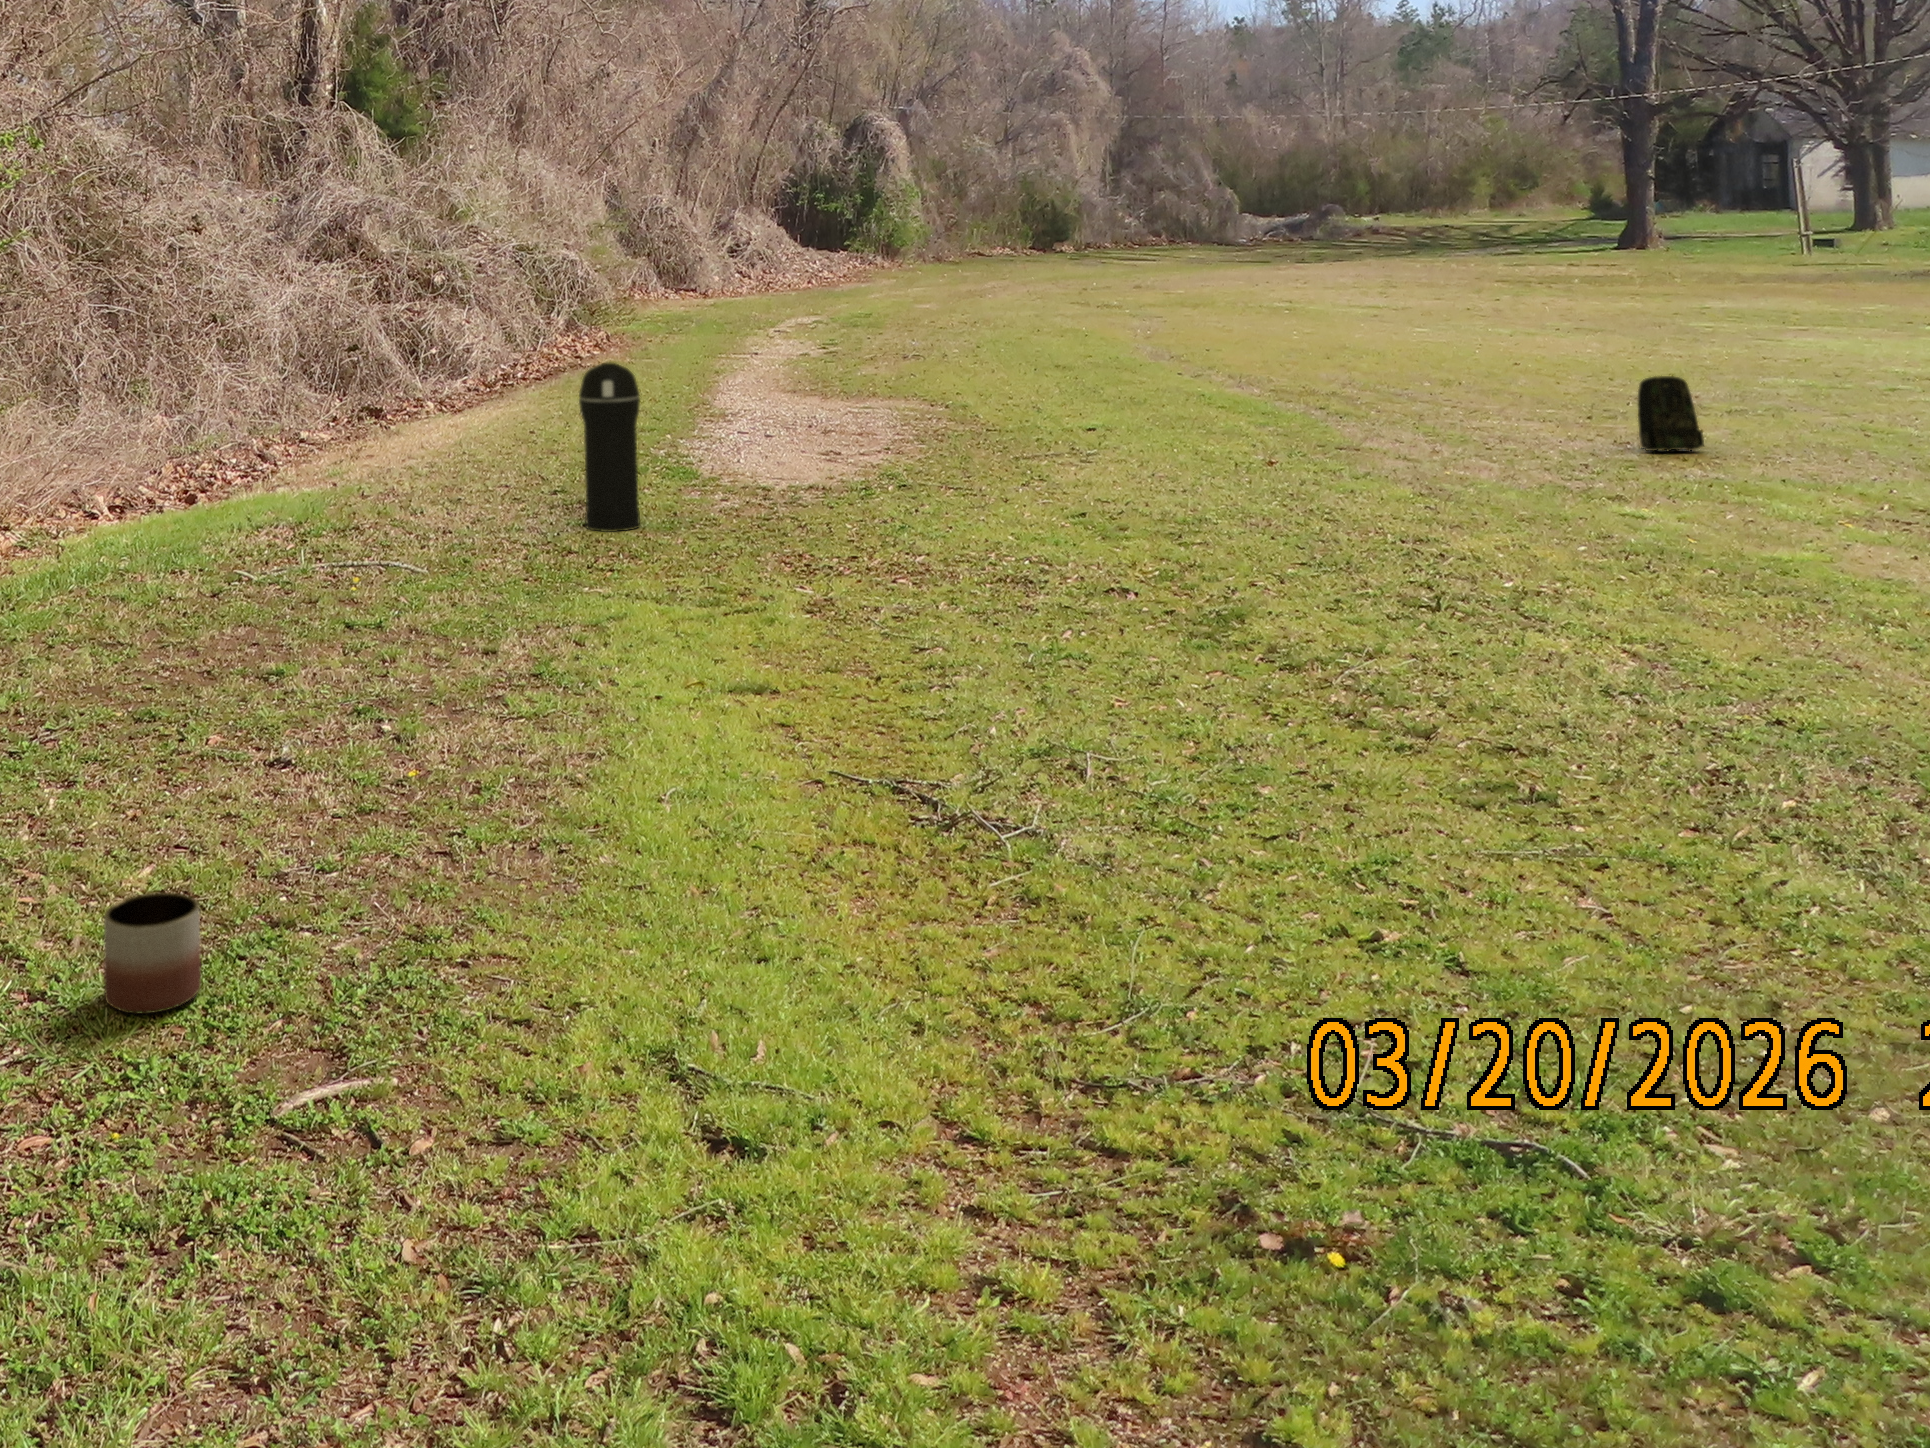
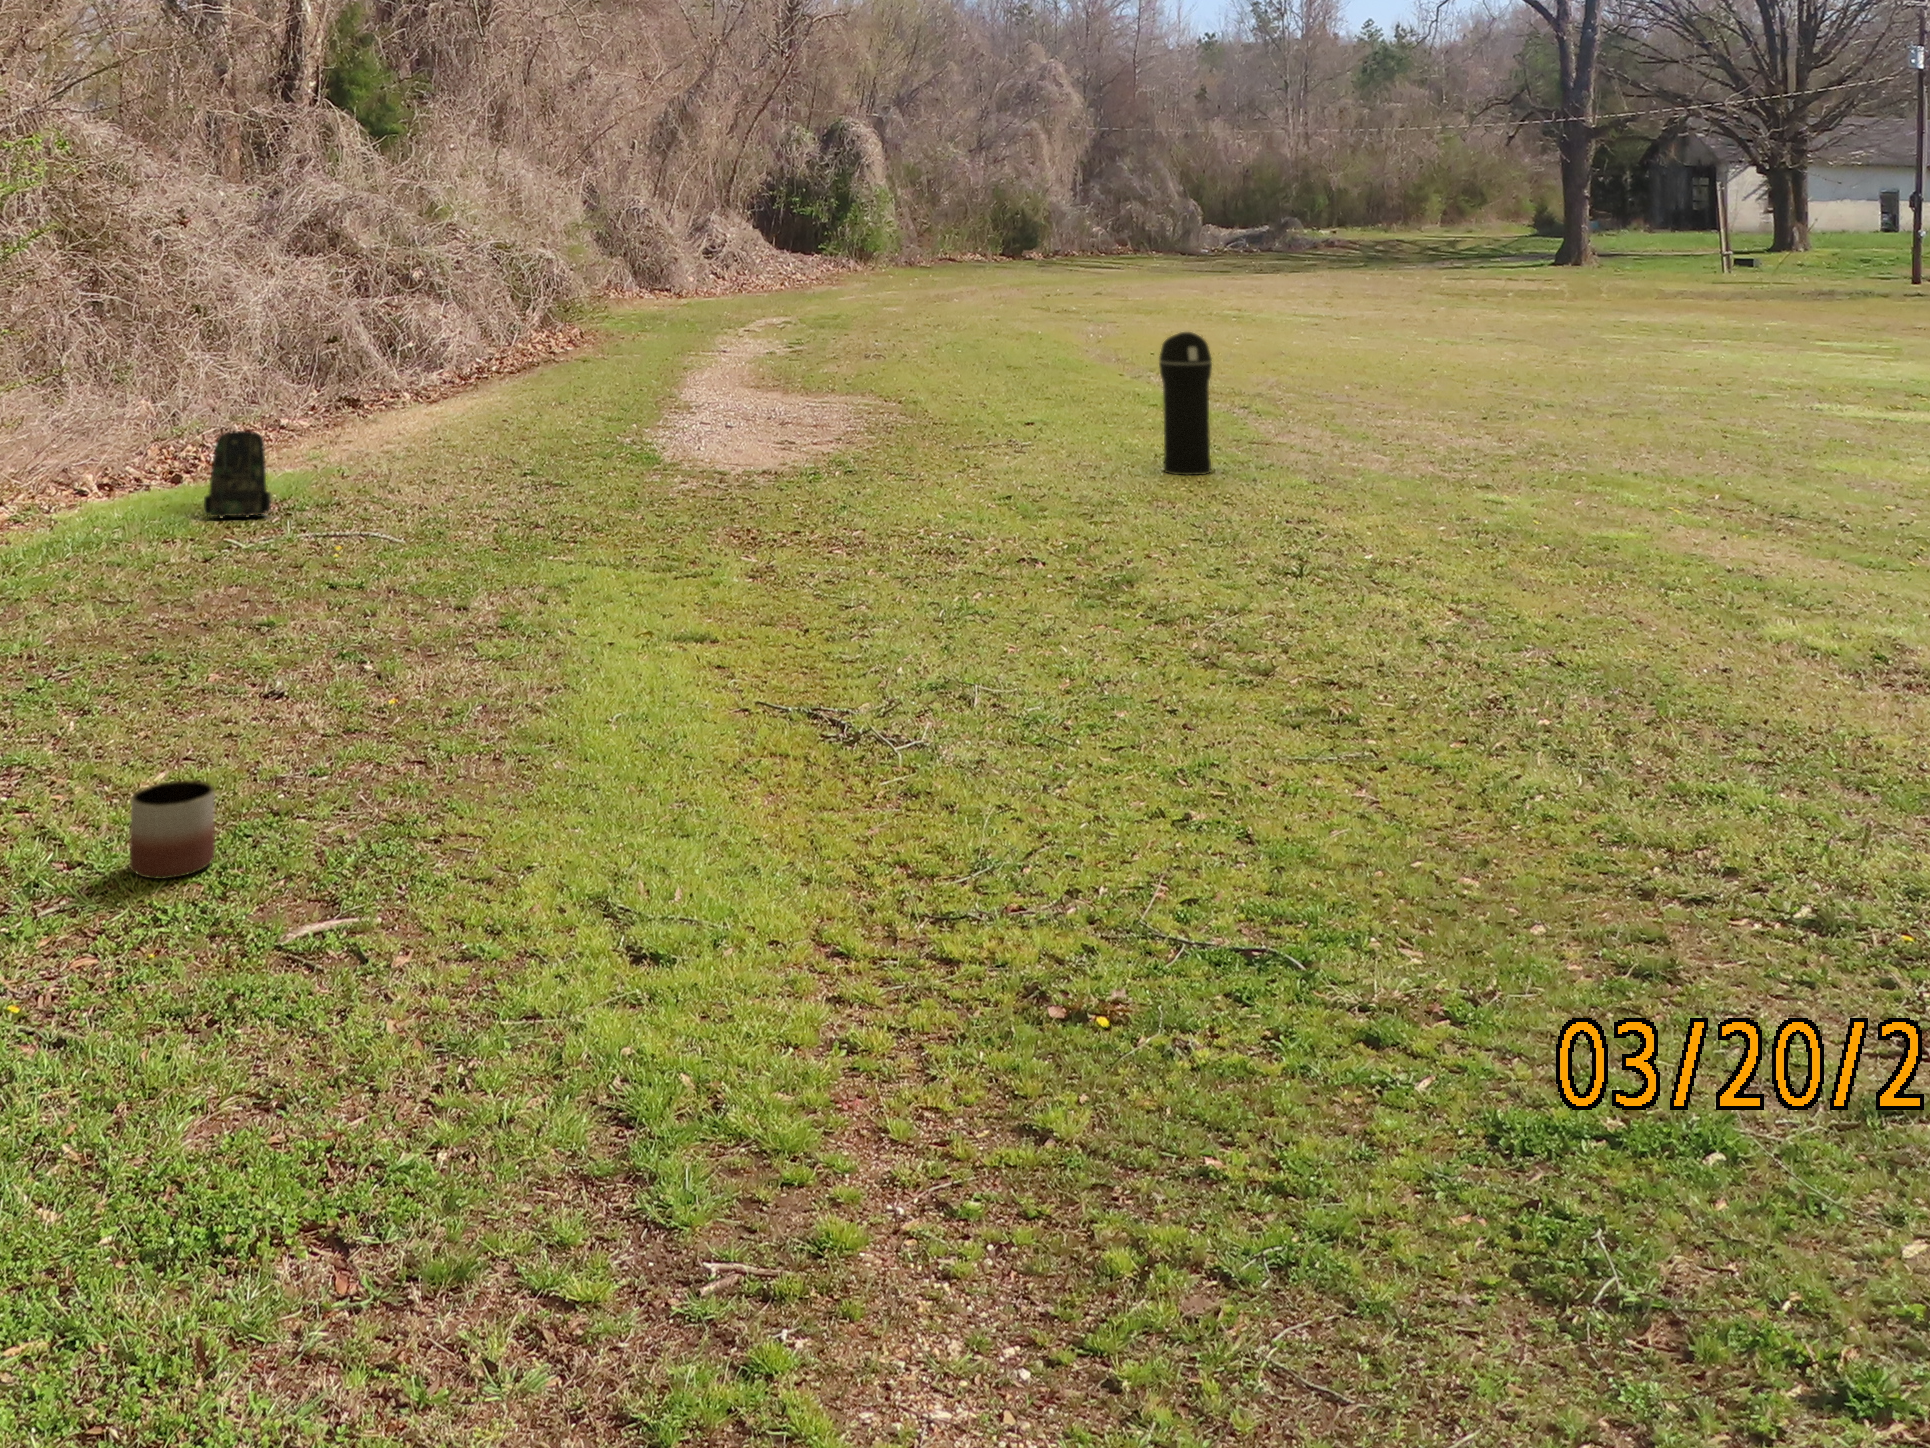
trash can: present [579,363,640,532] -> present [1159,332,1212,475]
backpack: present [1638,376,1704,451] -> present [204,431,271,518]

